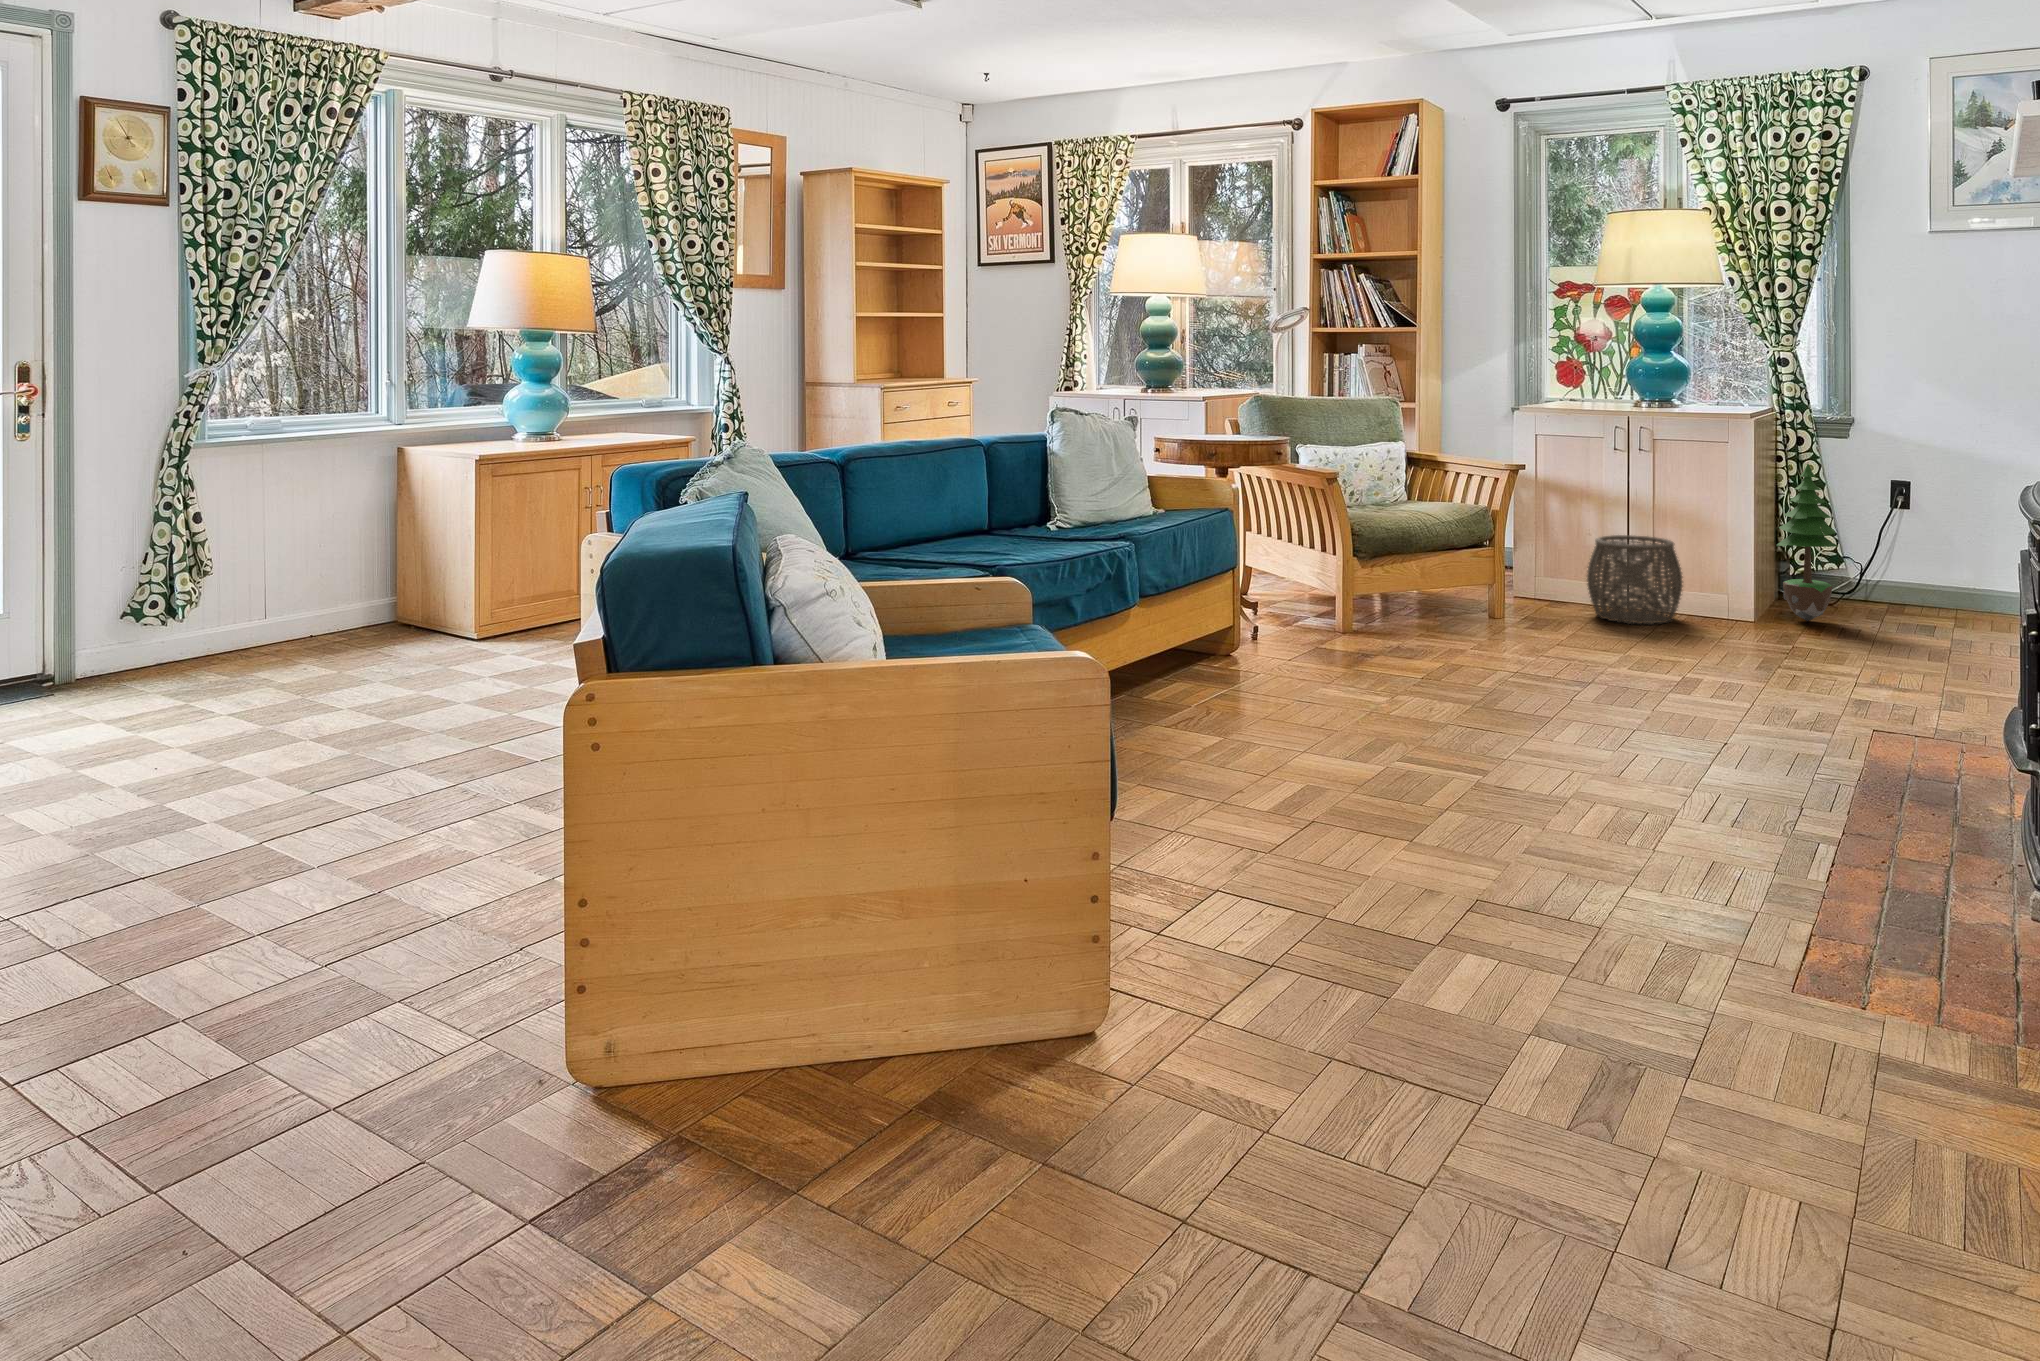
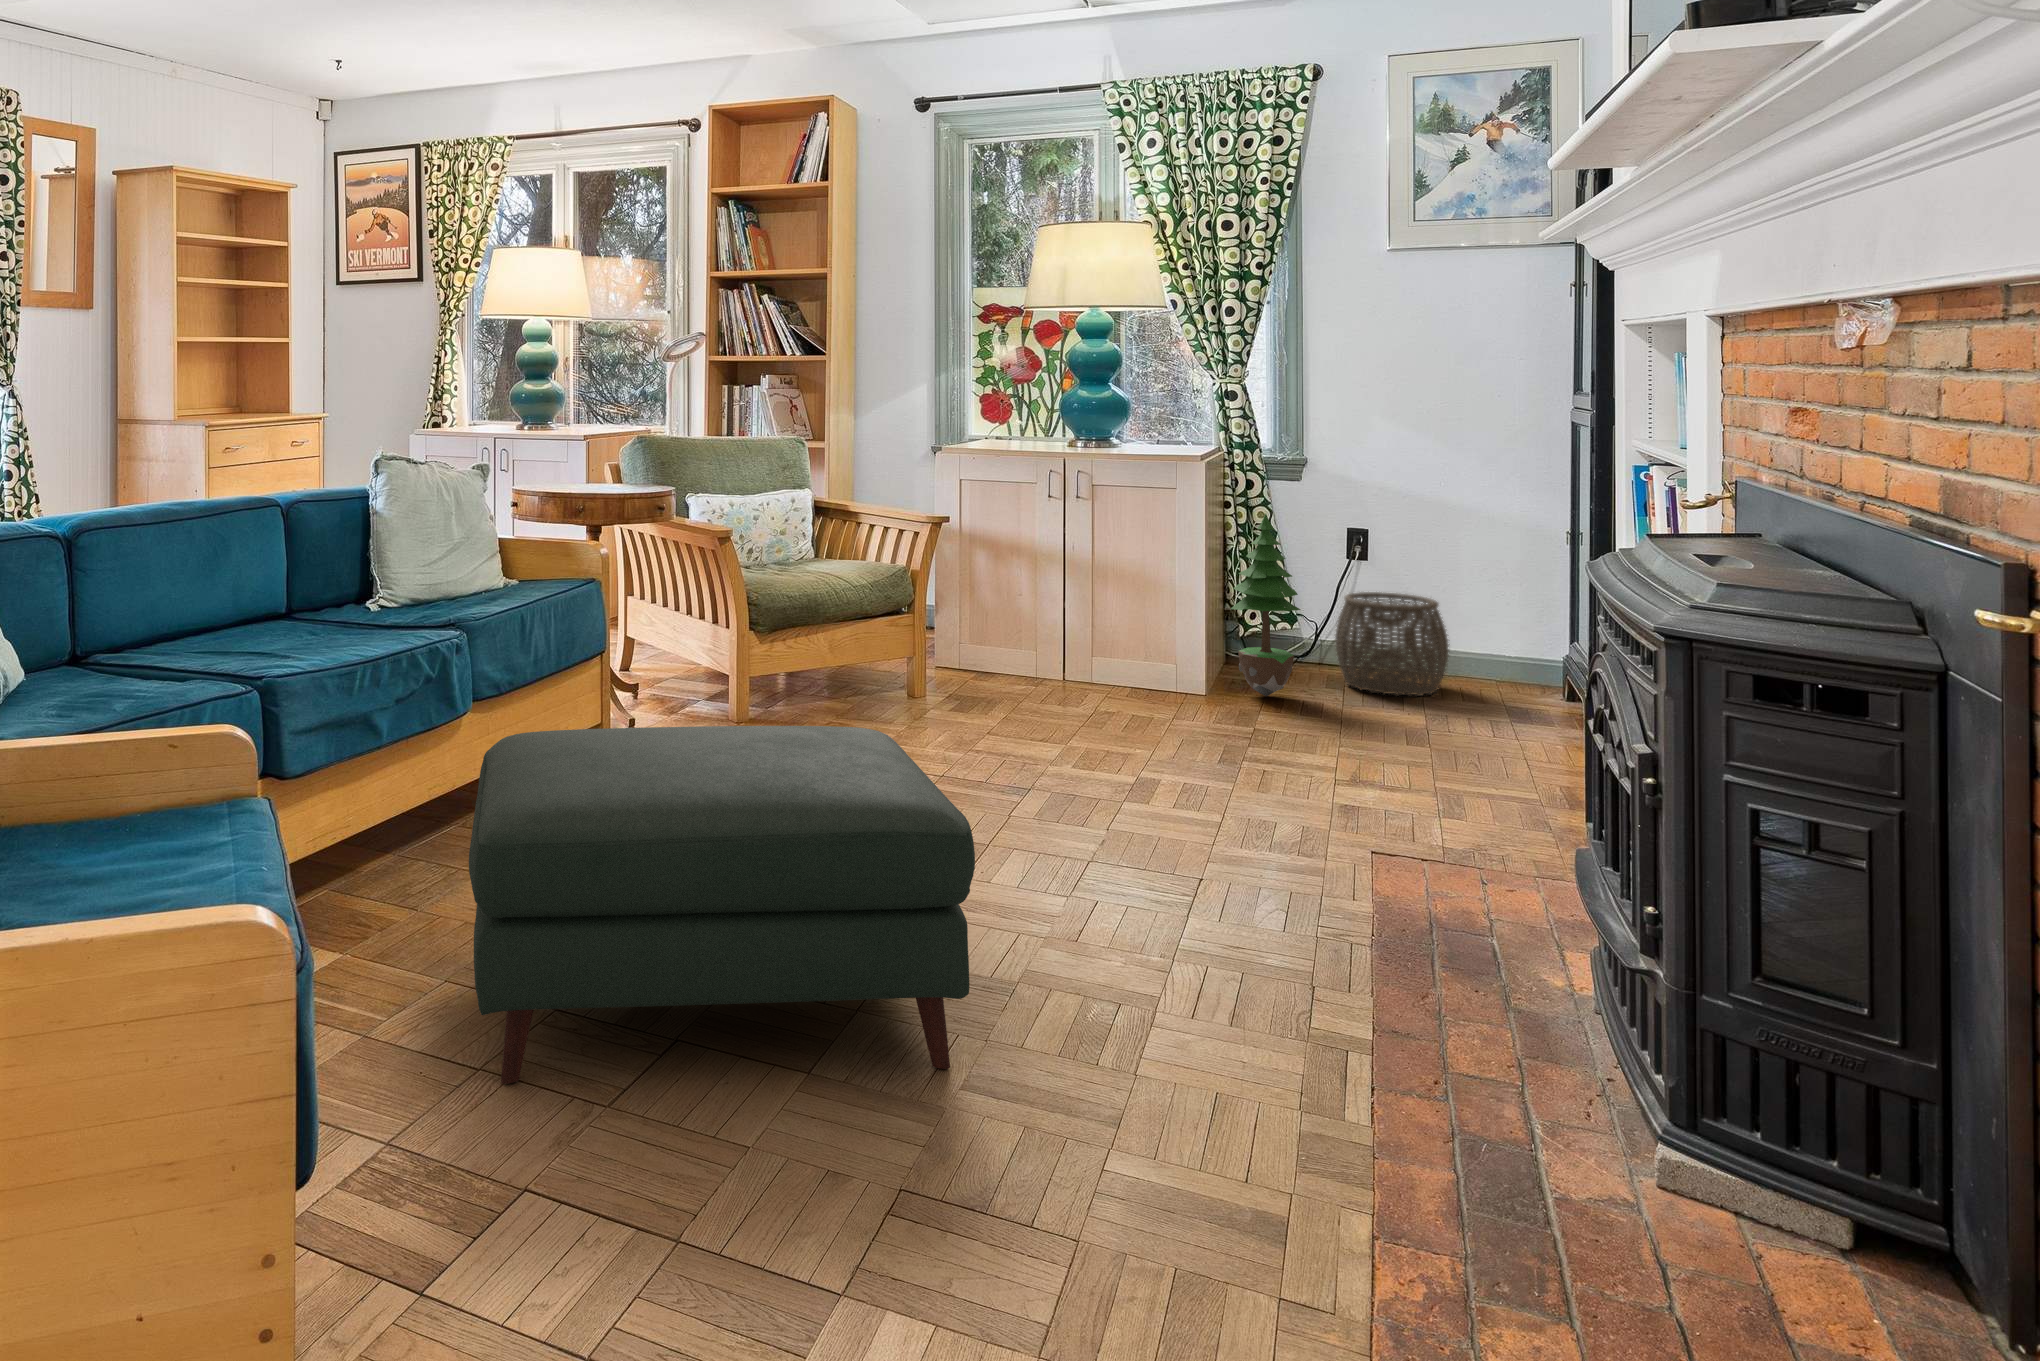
woven basket: present [1587,535,1683,624] -> present [1335,592,1450,696]
ottoman: none [1163,605,1530,841] -> present [469,726,975,1084]

